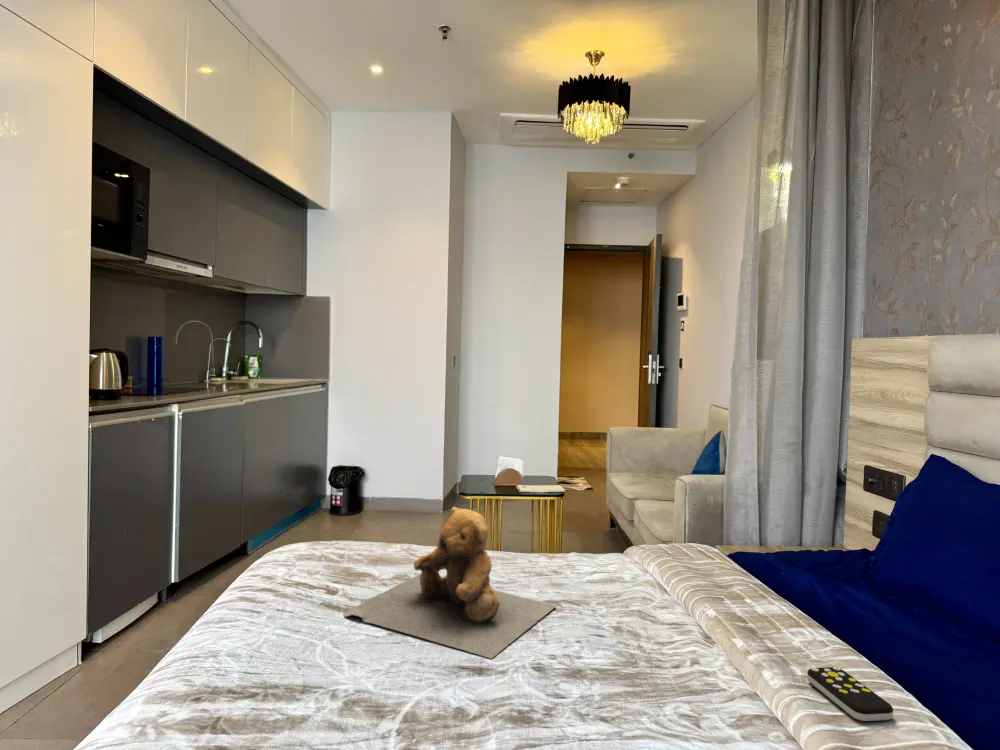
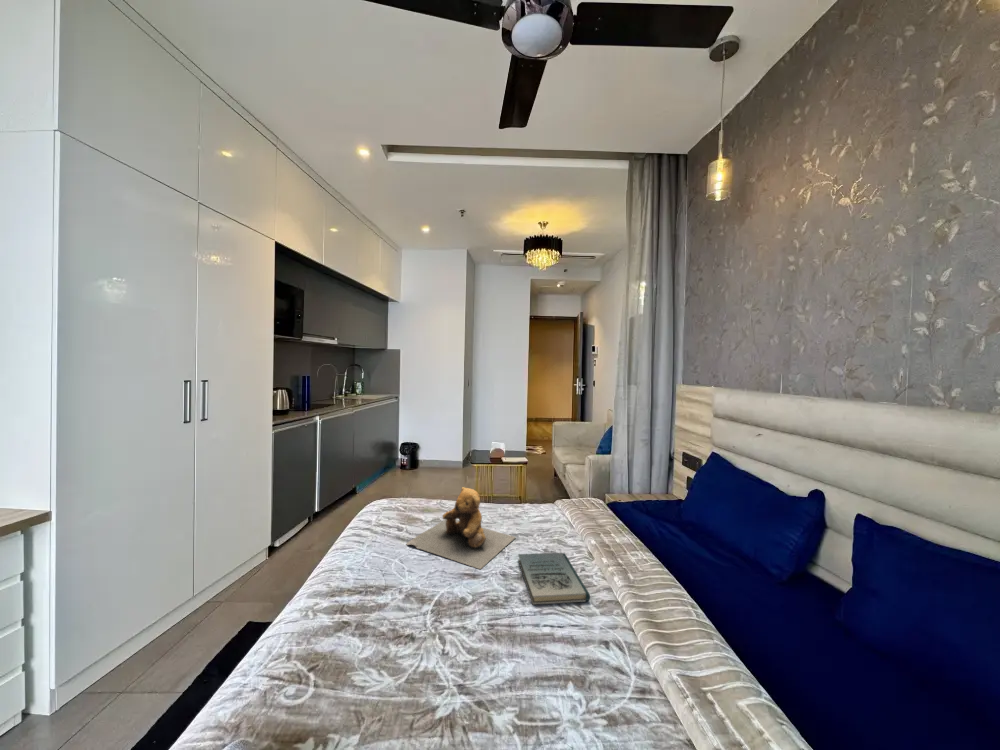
book: none [565,630,718,721] -> present [518,553,590,604]
remote control: present [807,667,893,721] -> none [635,575,674,605]

